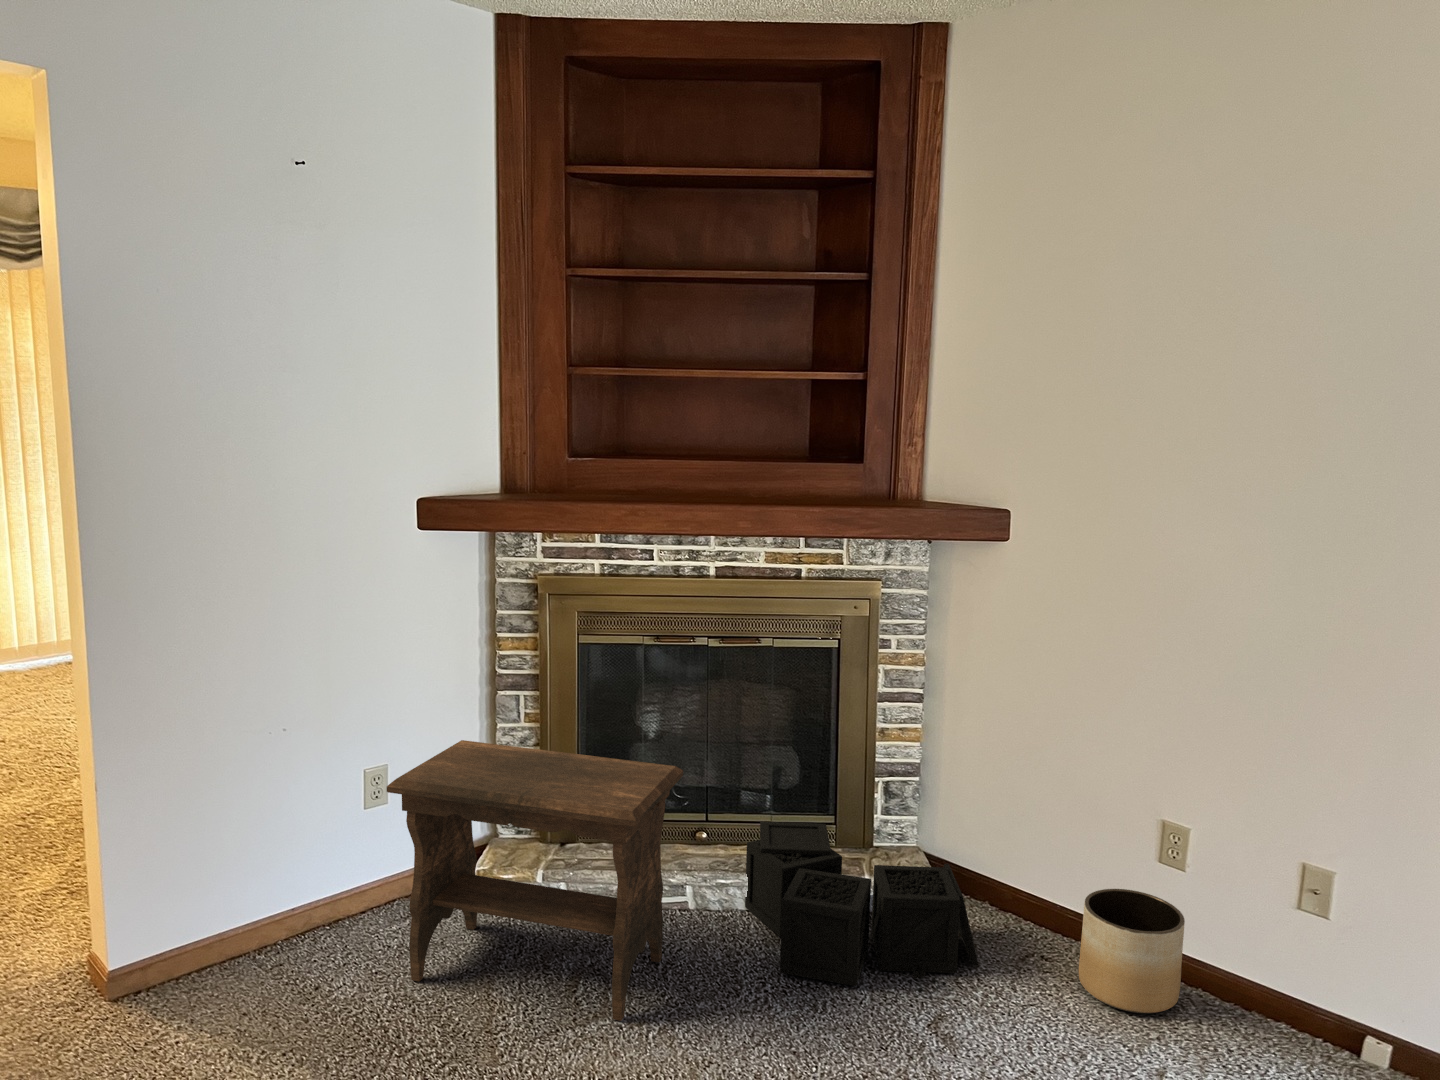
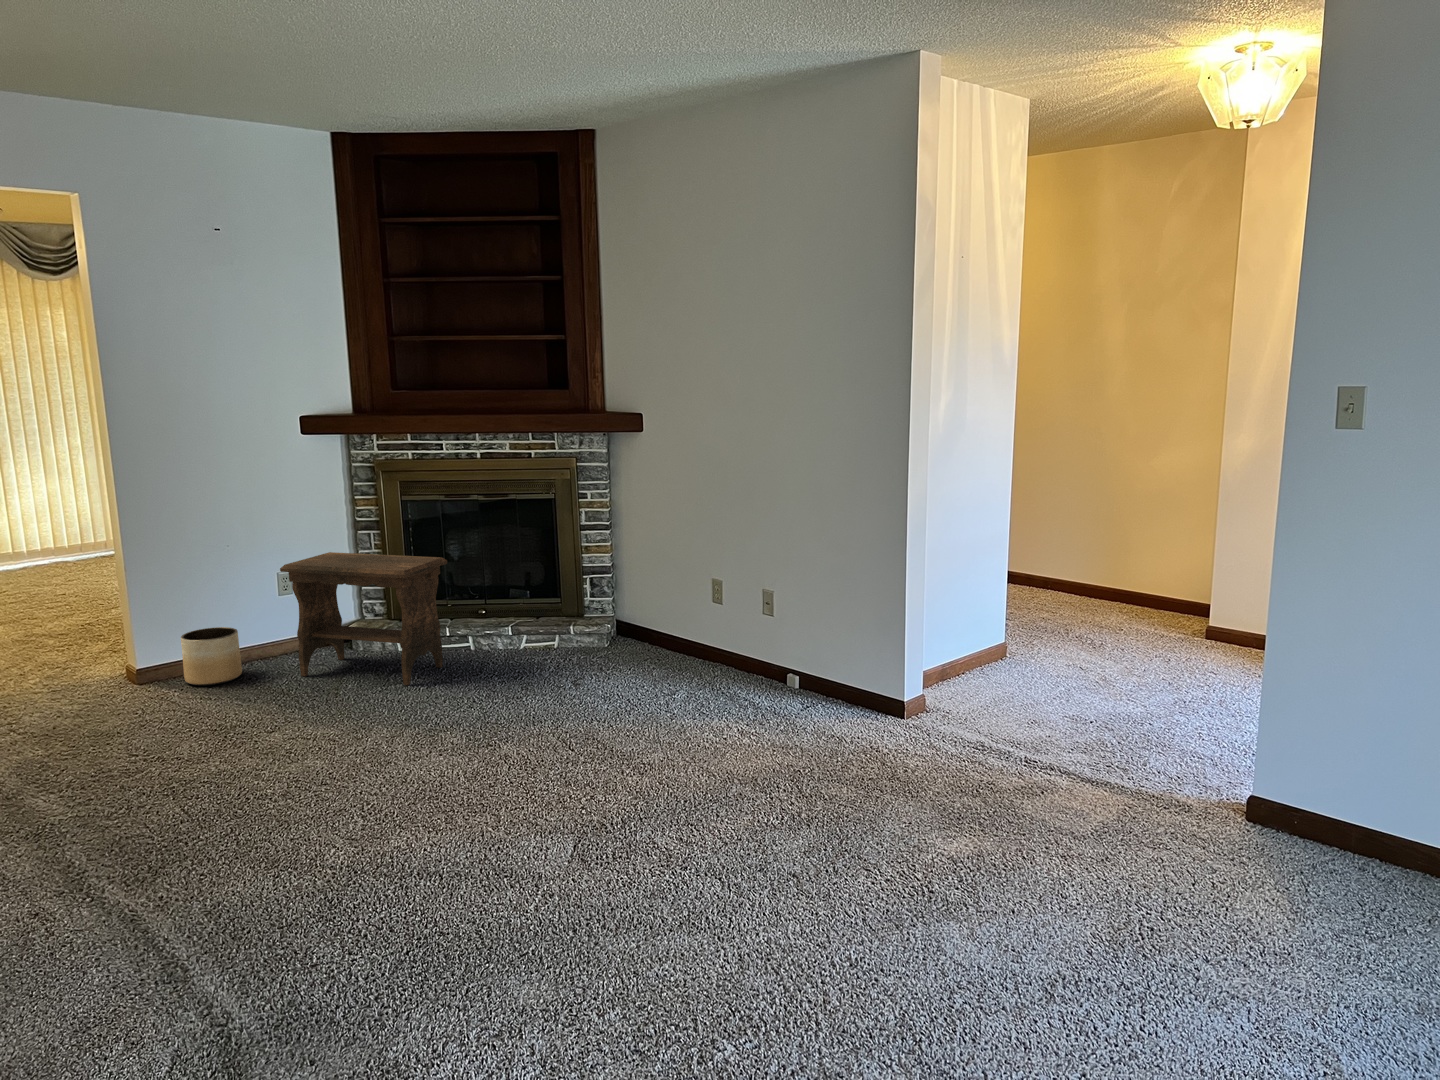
storage bin: present [745,822,978,993] -> none [501,602,622,672]
planter: present [1079,889,1185,1013] -> present [181,627,242,685]

